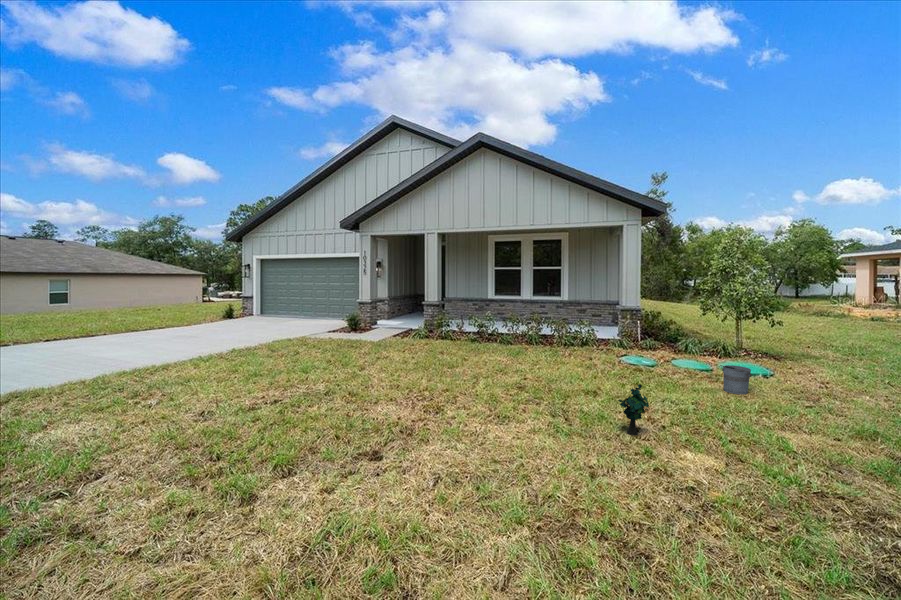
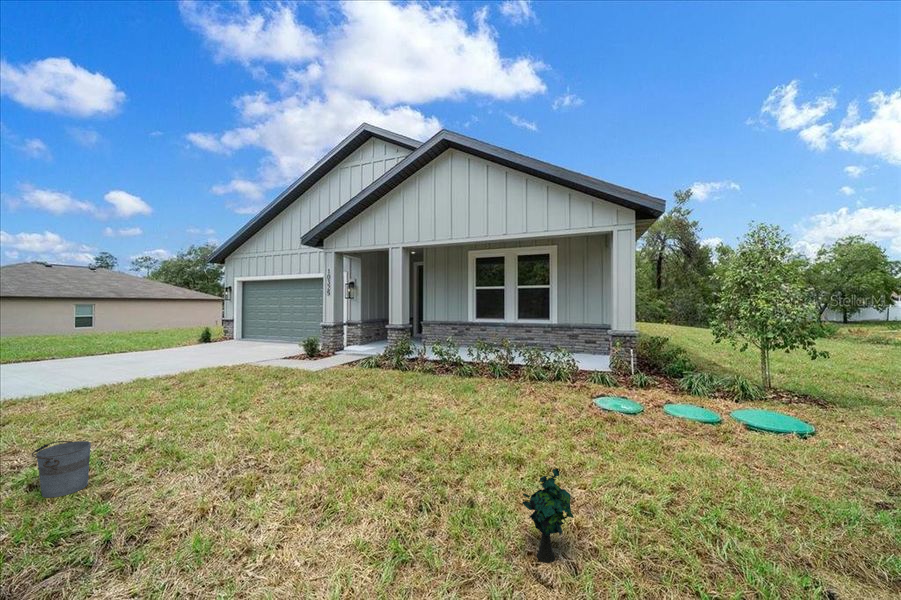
bucket: present [720,365,752,394] -> present [31,441,91,498]

